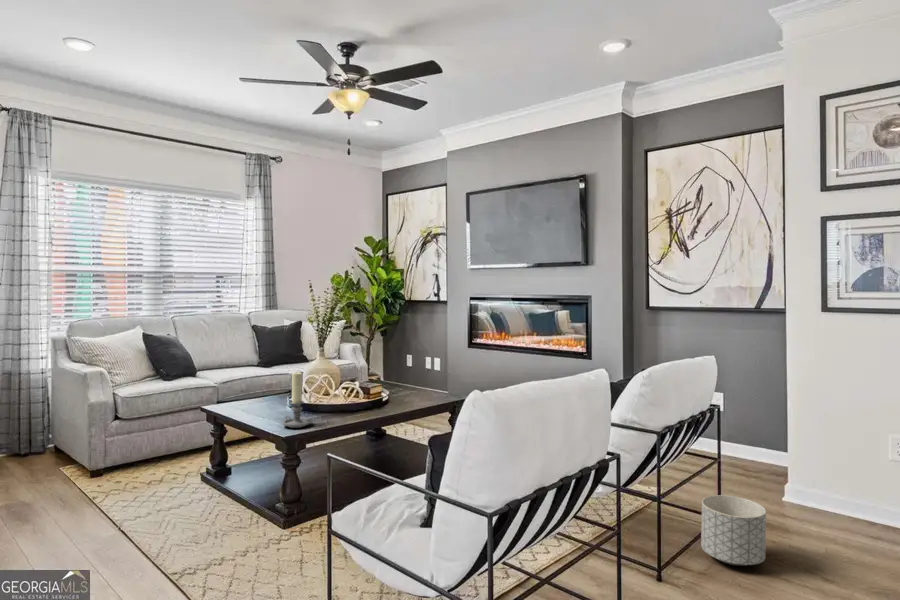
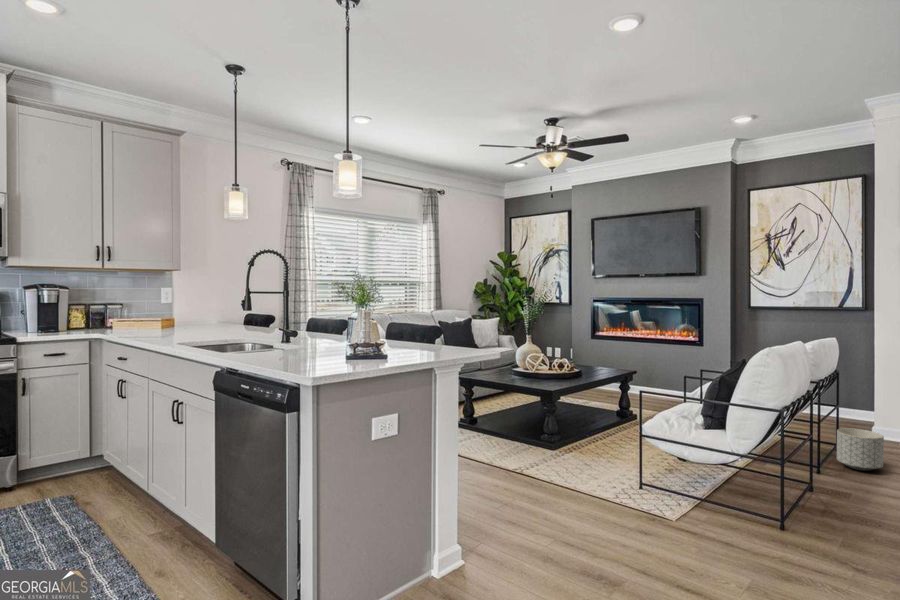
candle holder: present [282,372,312,428] -> none [536,349,558,386]

